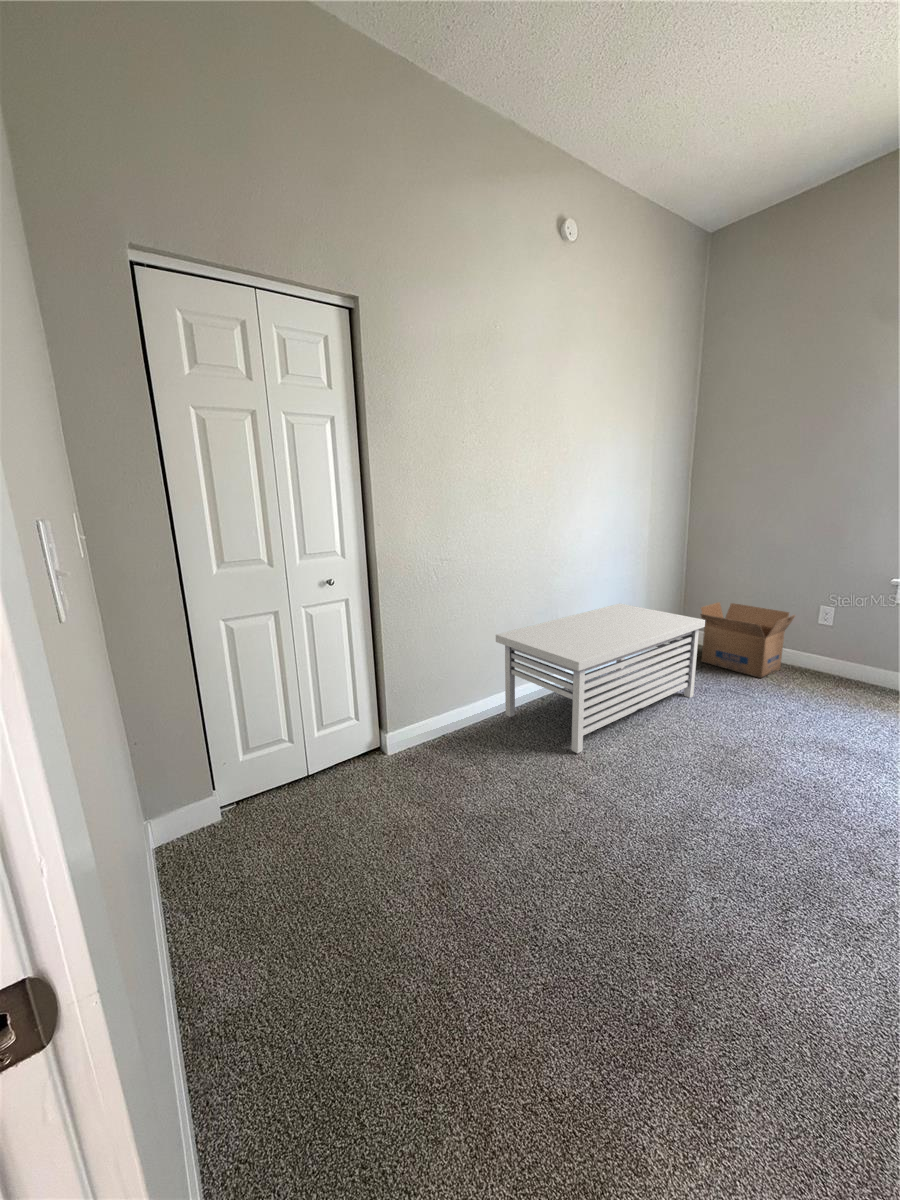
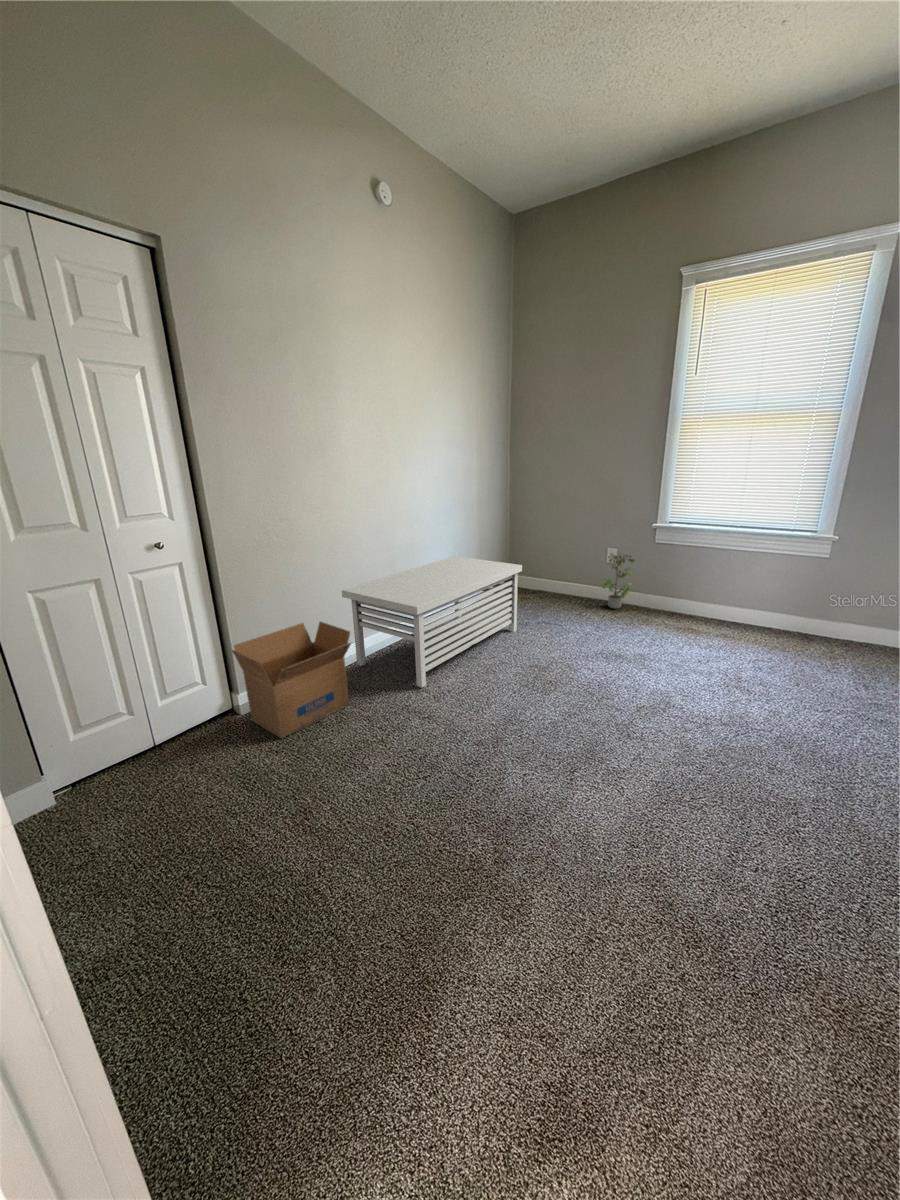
cardboard box: present [700,602,795,678] -> present [232,622,351,738]
potted plant: none [811,611,867,682] -> present [602,555,634,609]

